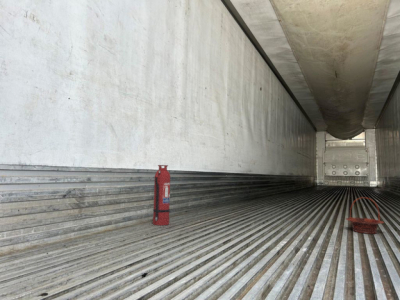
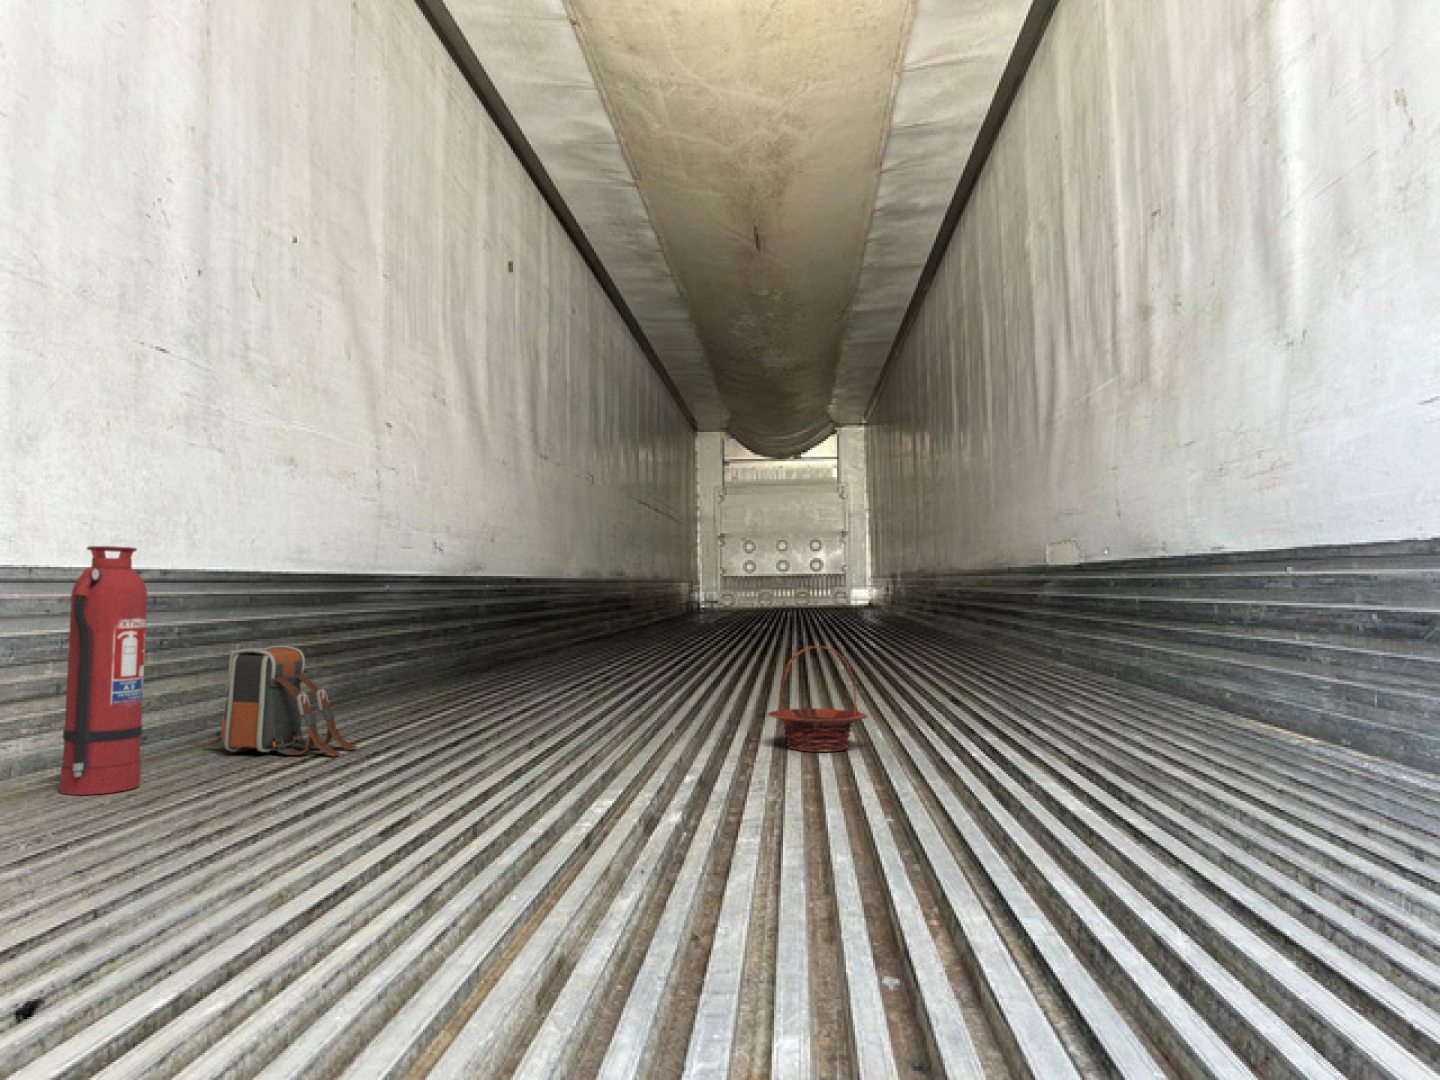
backpack: none [183,190,220,220] -> present [203,646,357,756]

